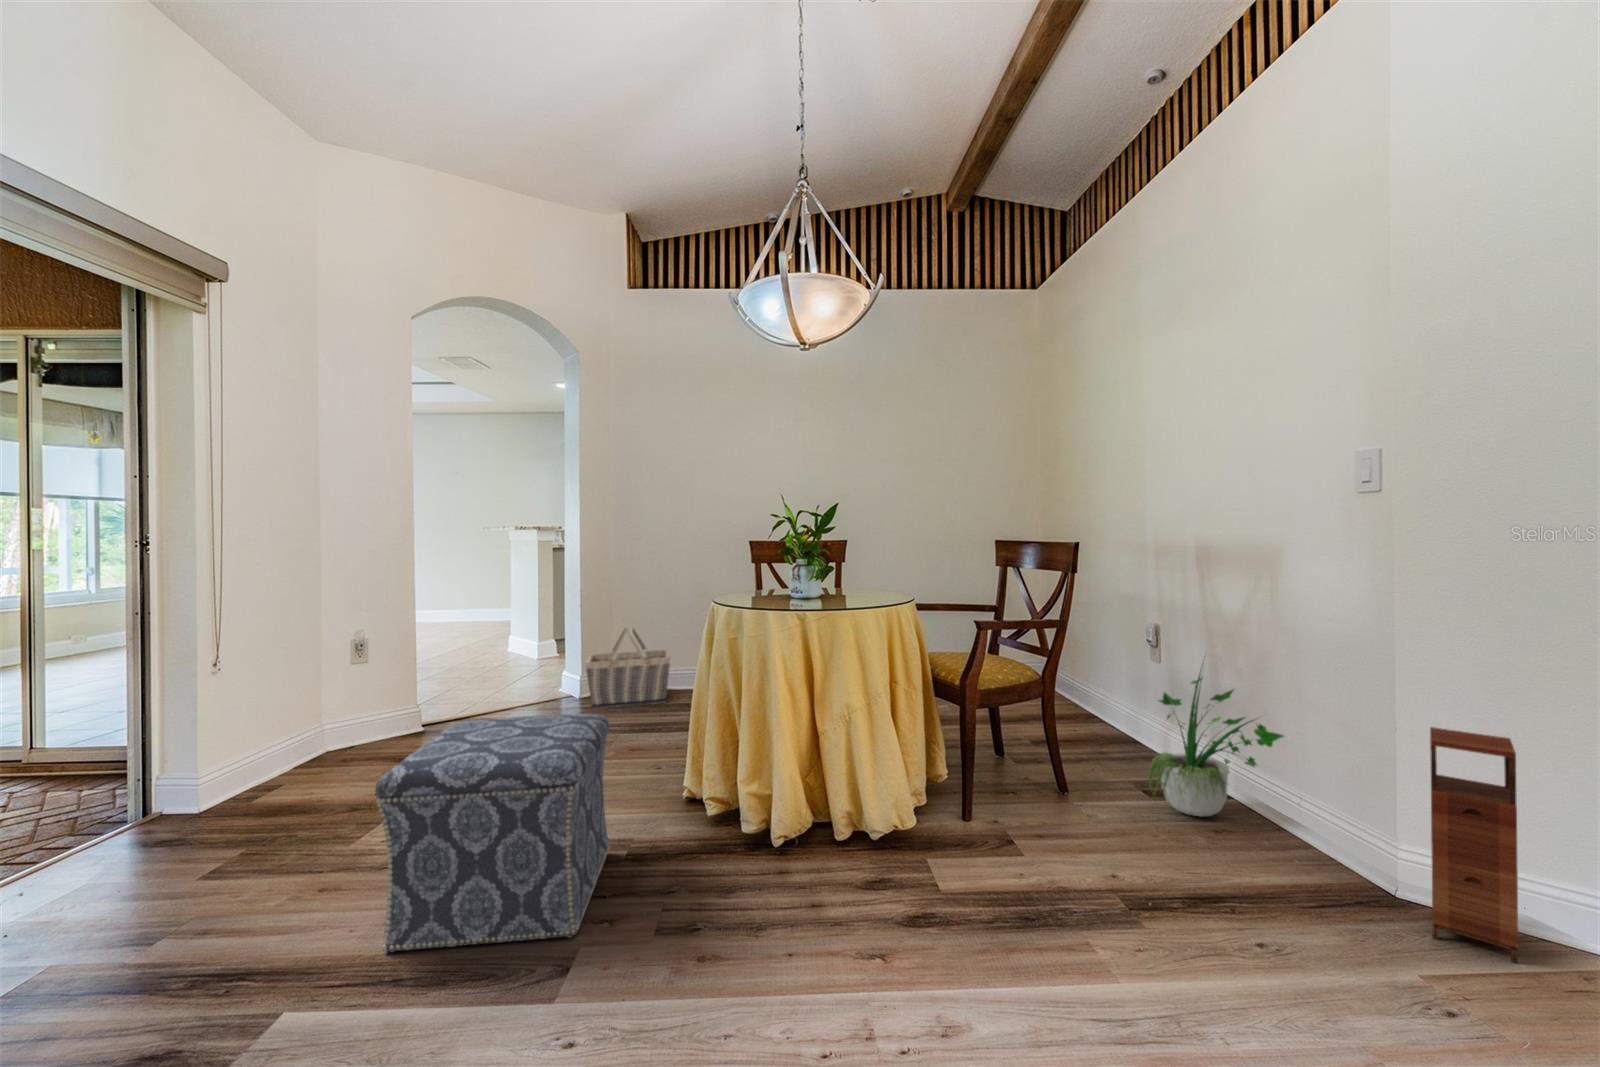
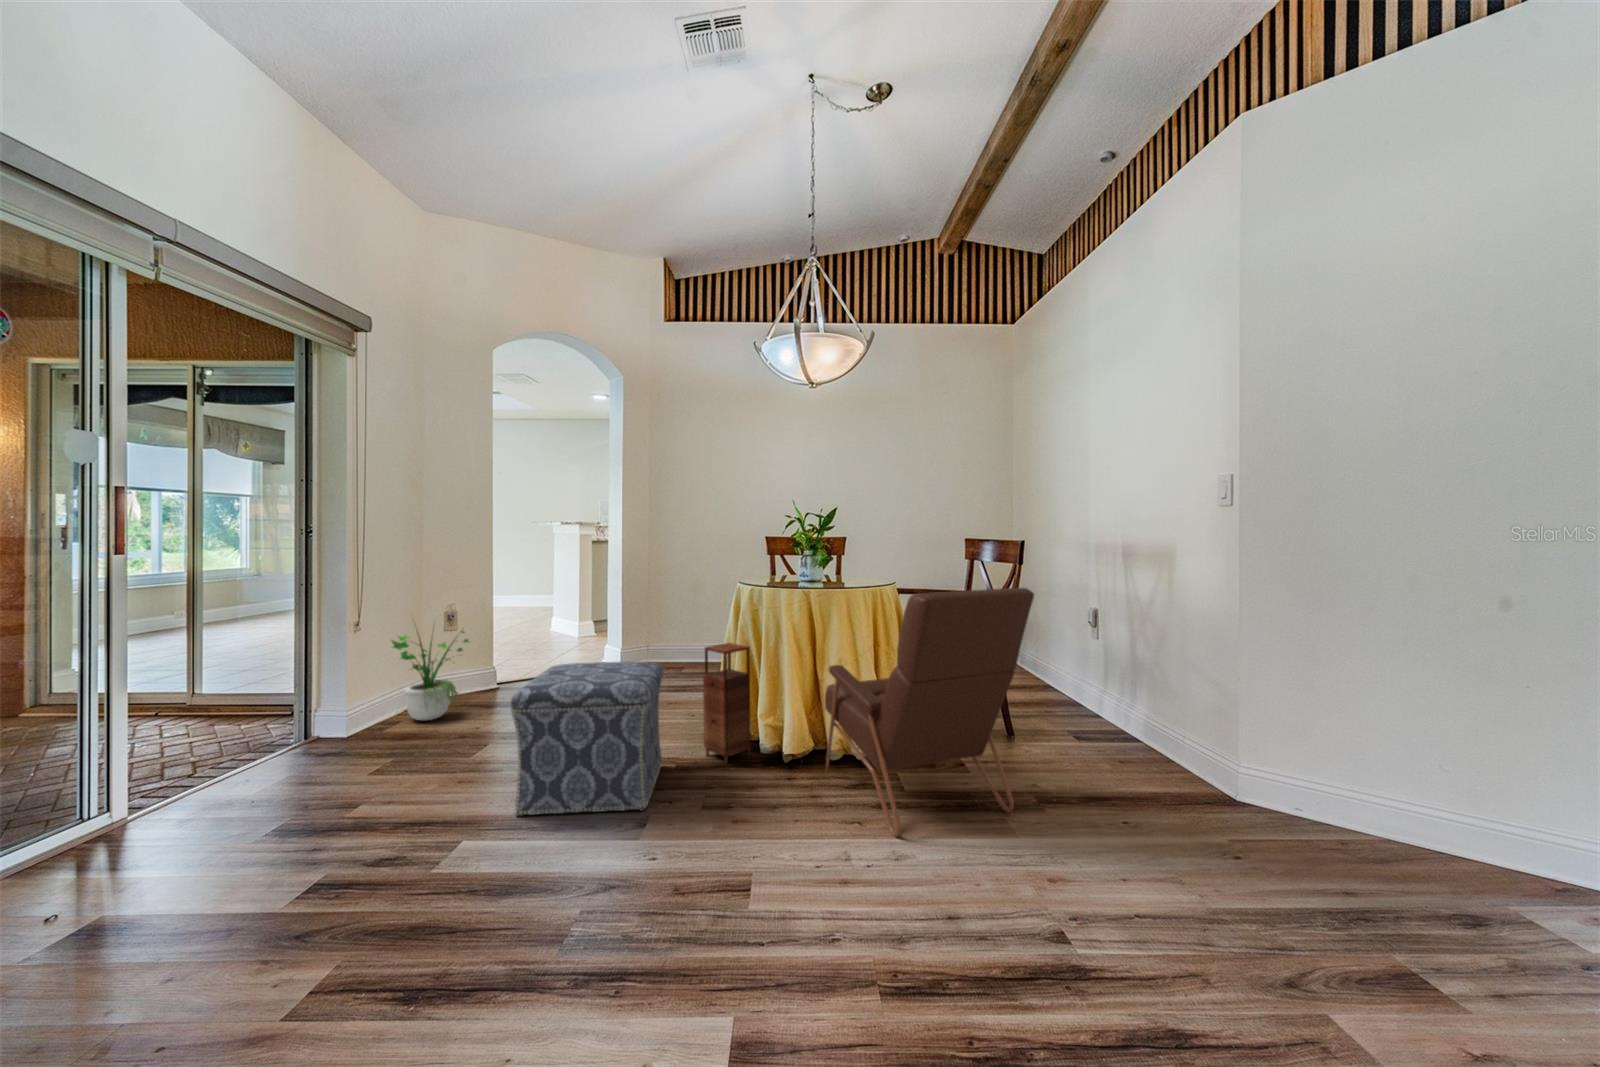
armchair: none [827,612,1132,982] -> present [825,588,1034,837]
basket: present [585,627,670,708] -> none [628,606,699,673]
potted plant: present [1148,663,1283,817] -> present [392,631,469,720]
storage cabinet: present [1430,727,1518,963] -> present [703,643,751,763]

